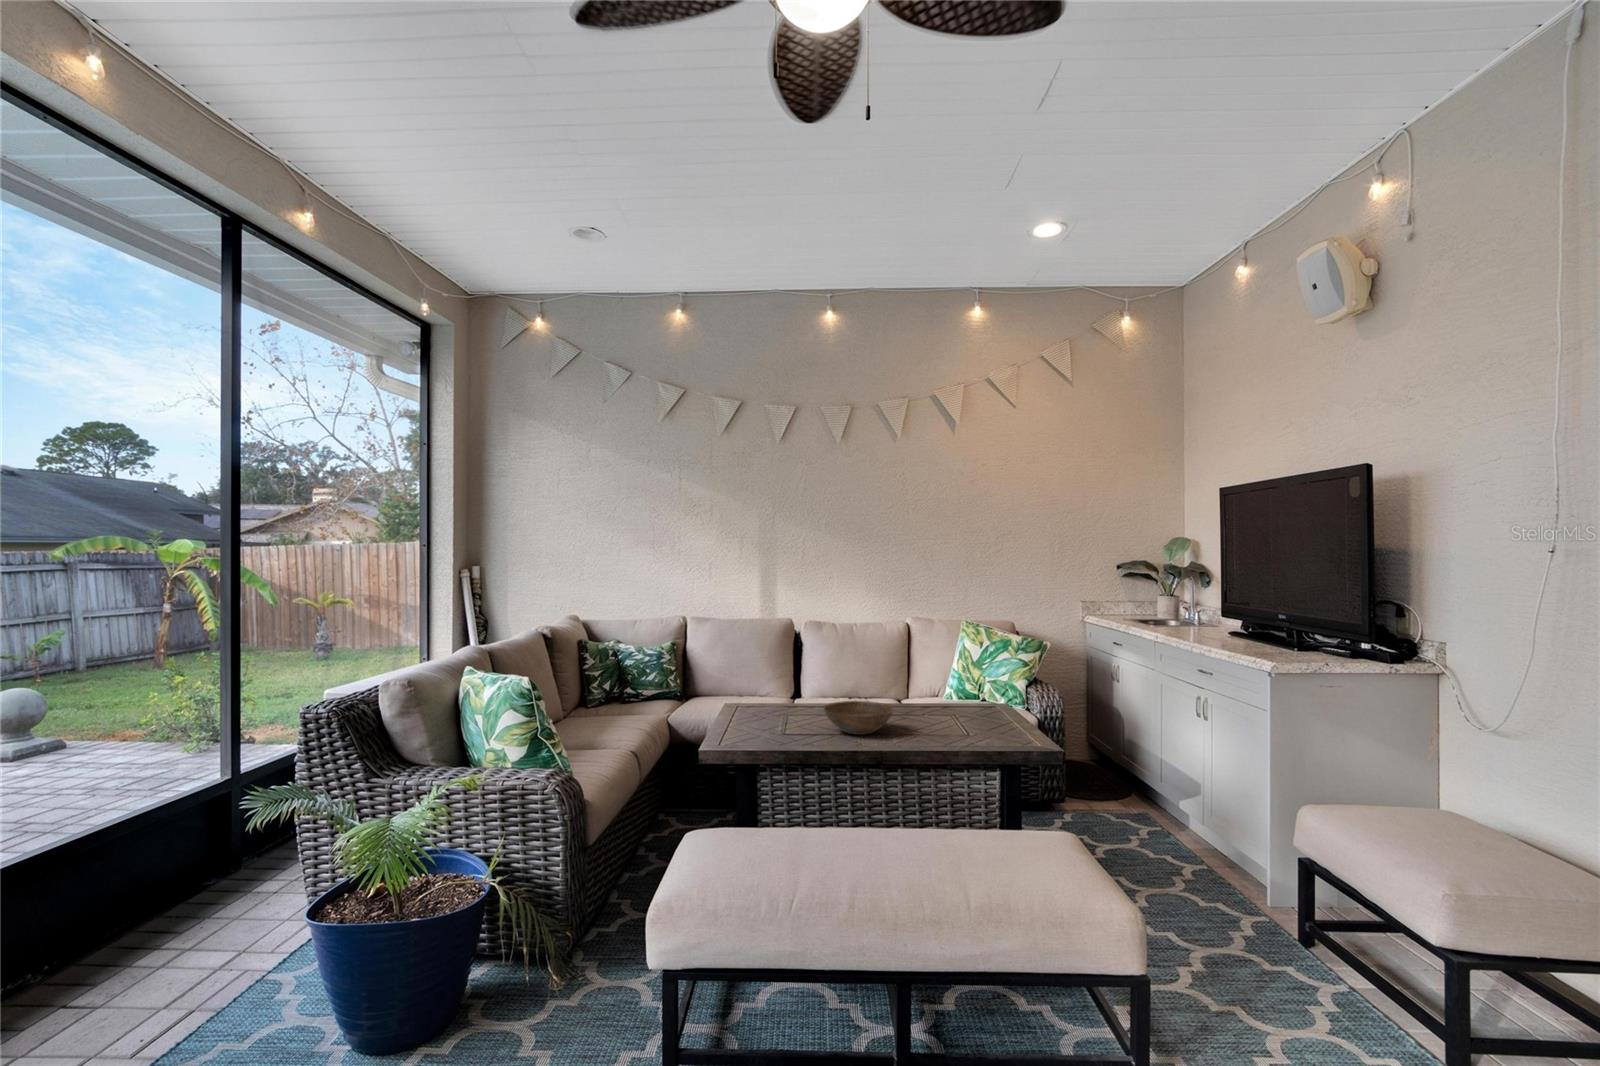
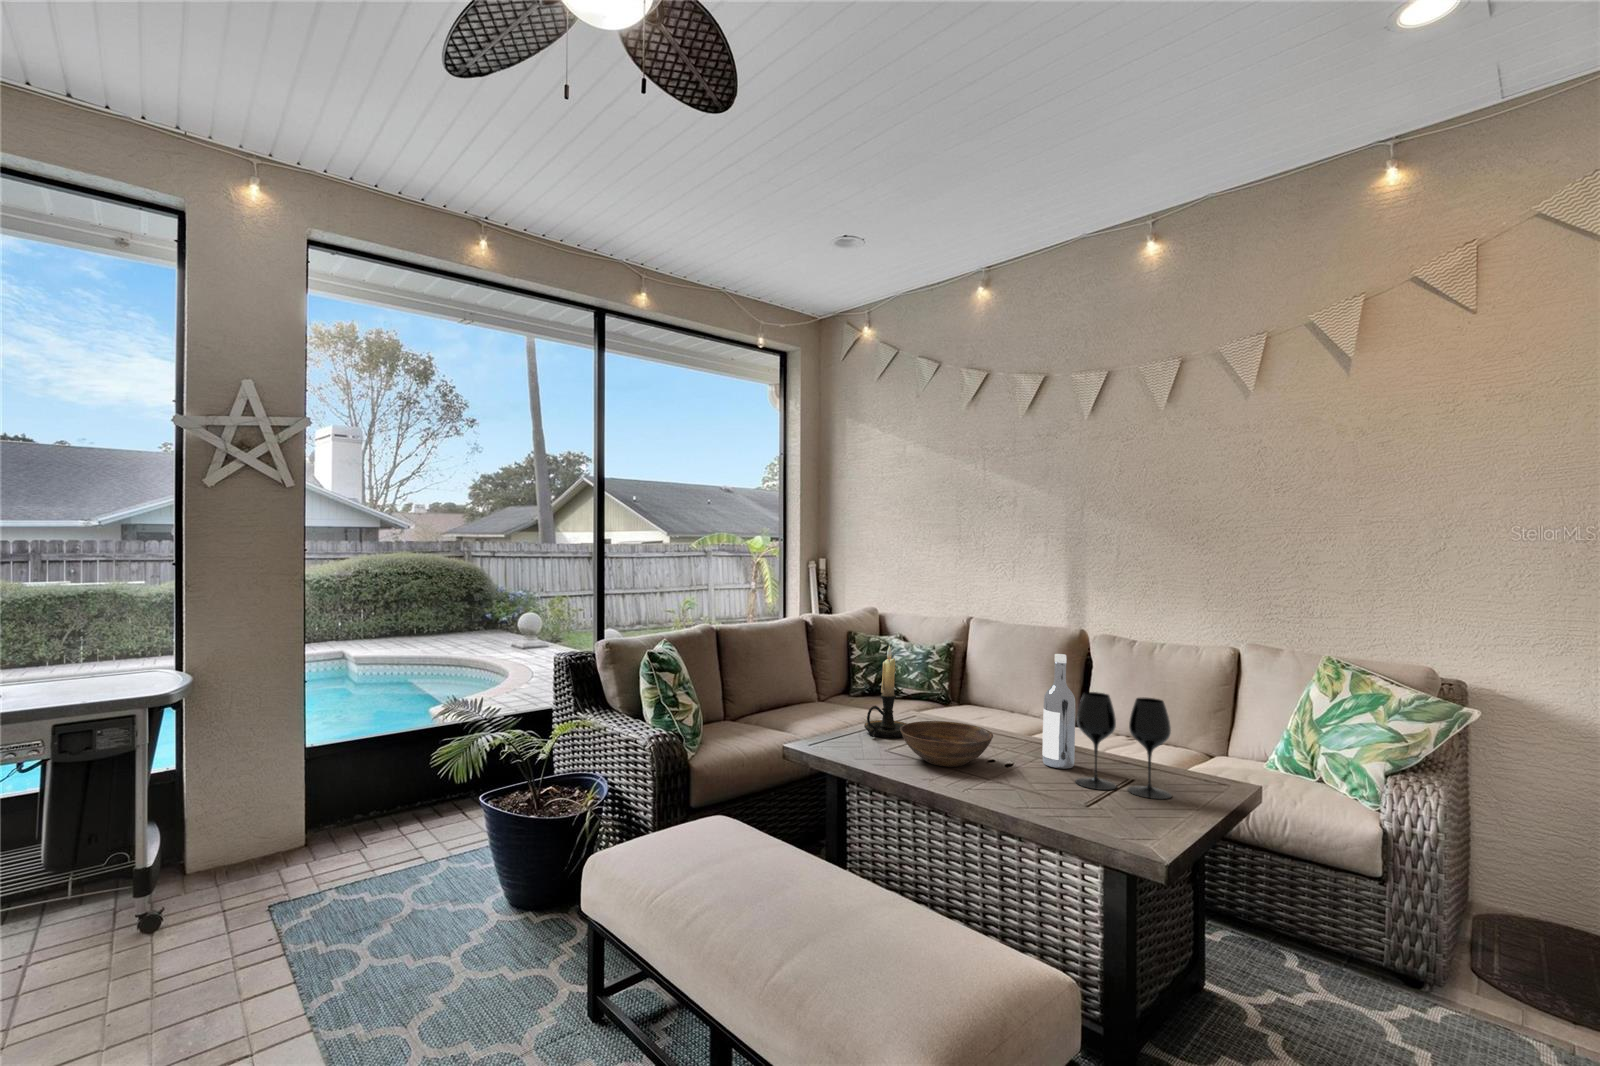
wine bottle: none [901,639,922,719] -> present [1043,654,1075,769]
candle holder: none [750,648,790,728] -> present [864,646,907,738]
wine glass: none [942,660,997,725] -> present [1076,692,1172,799]

